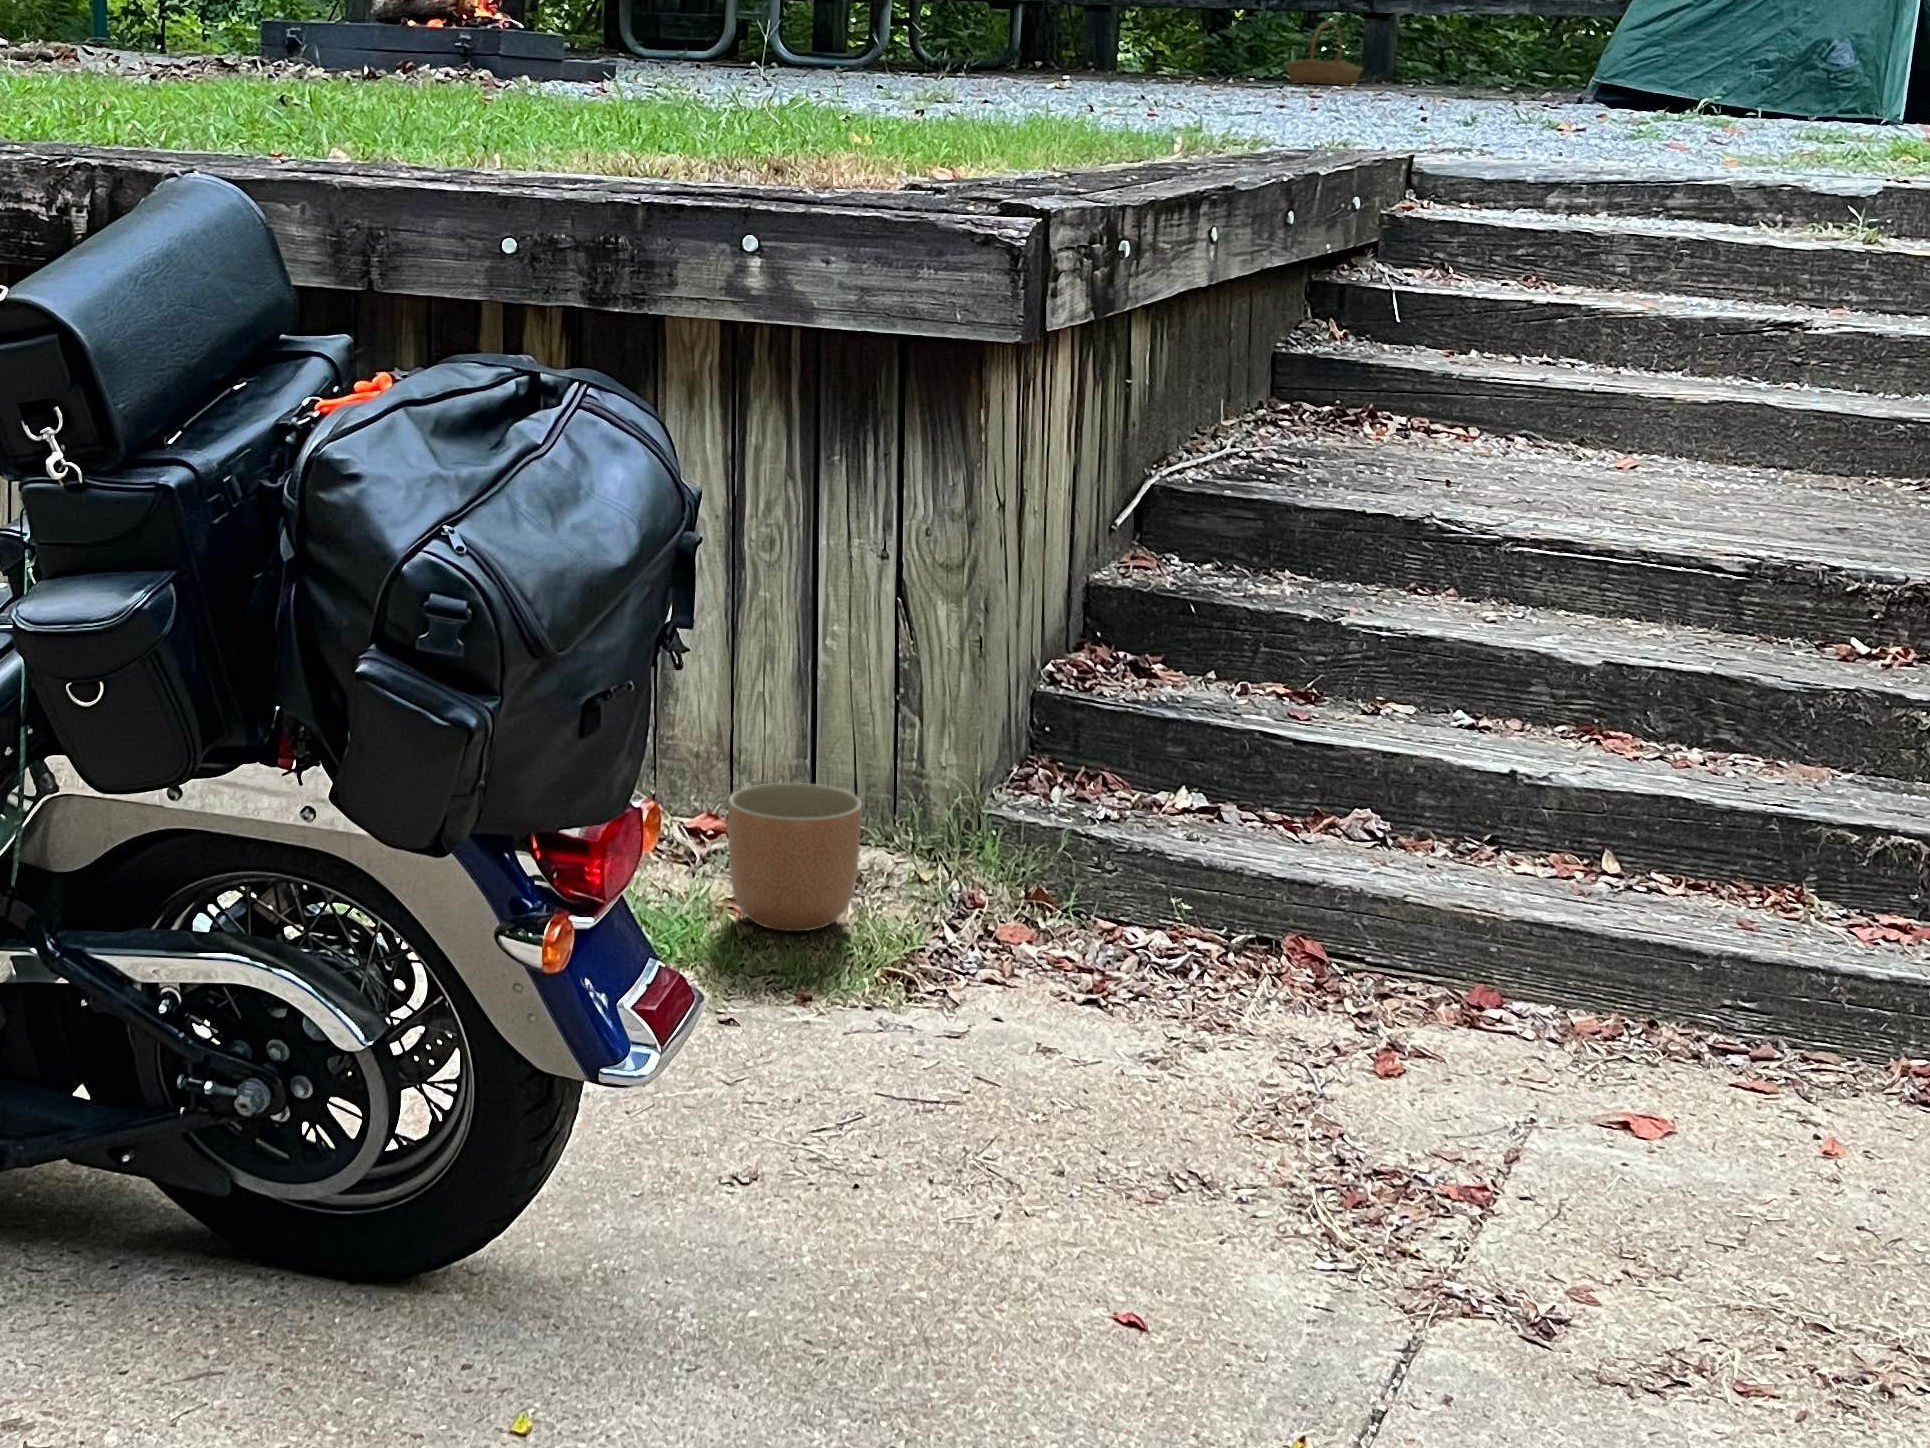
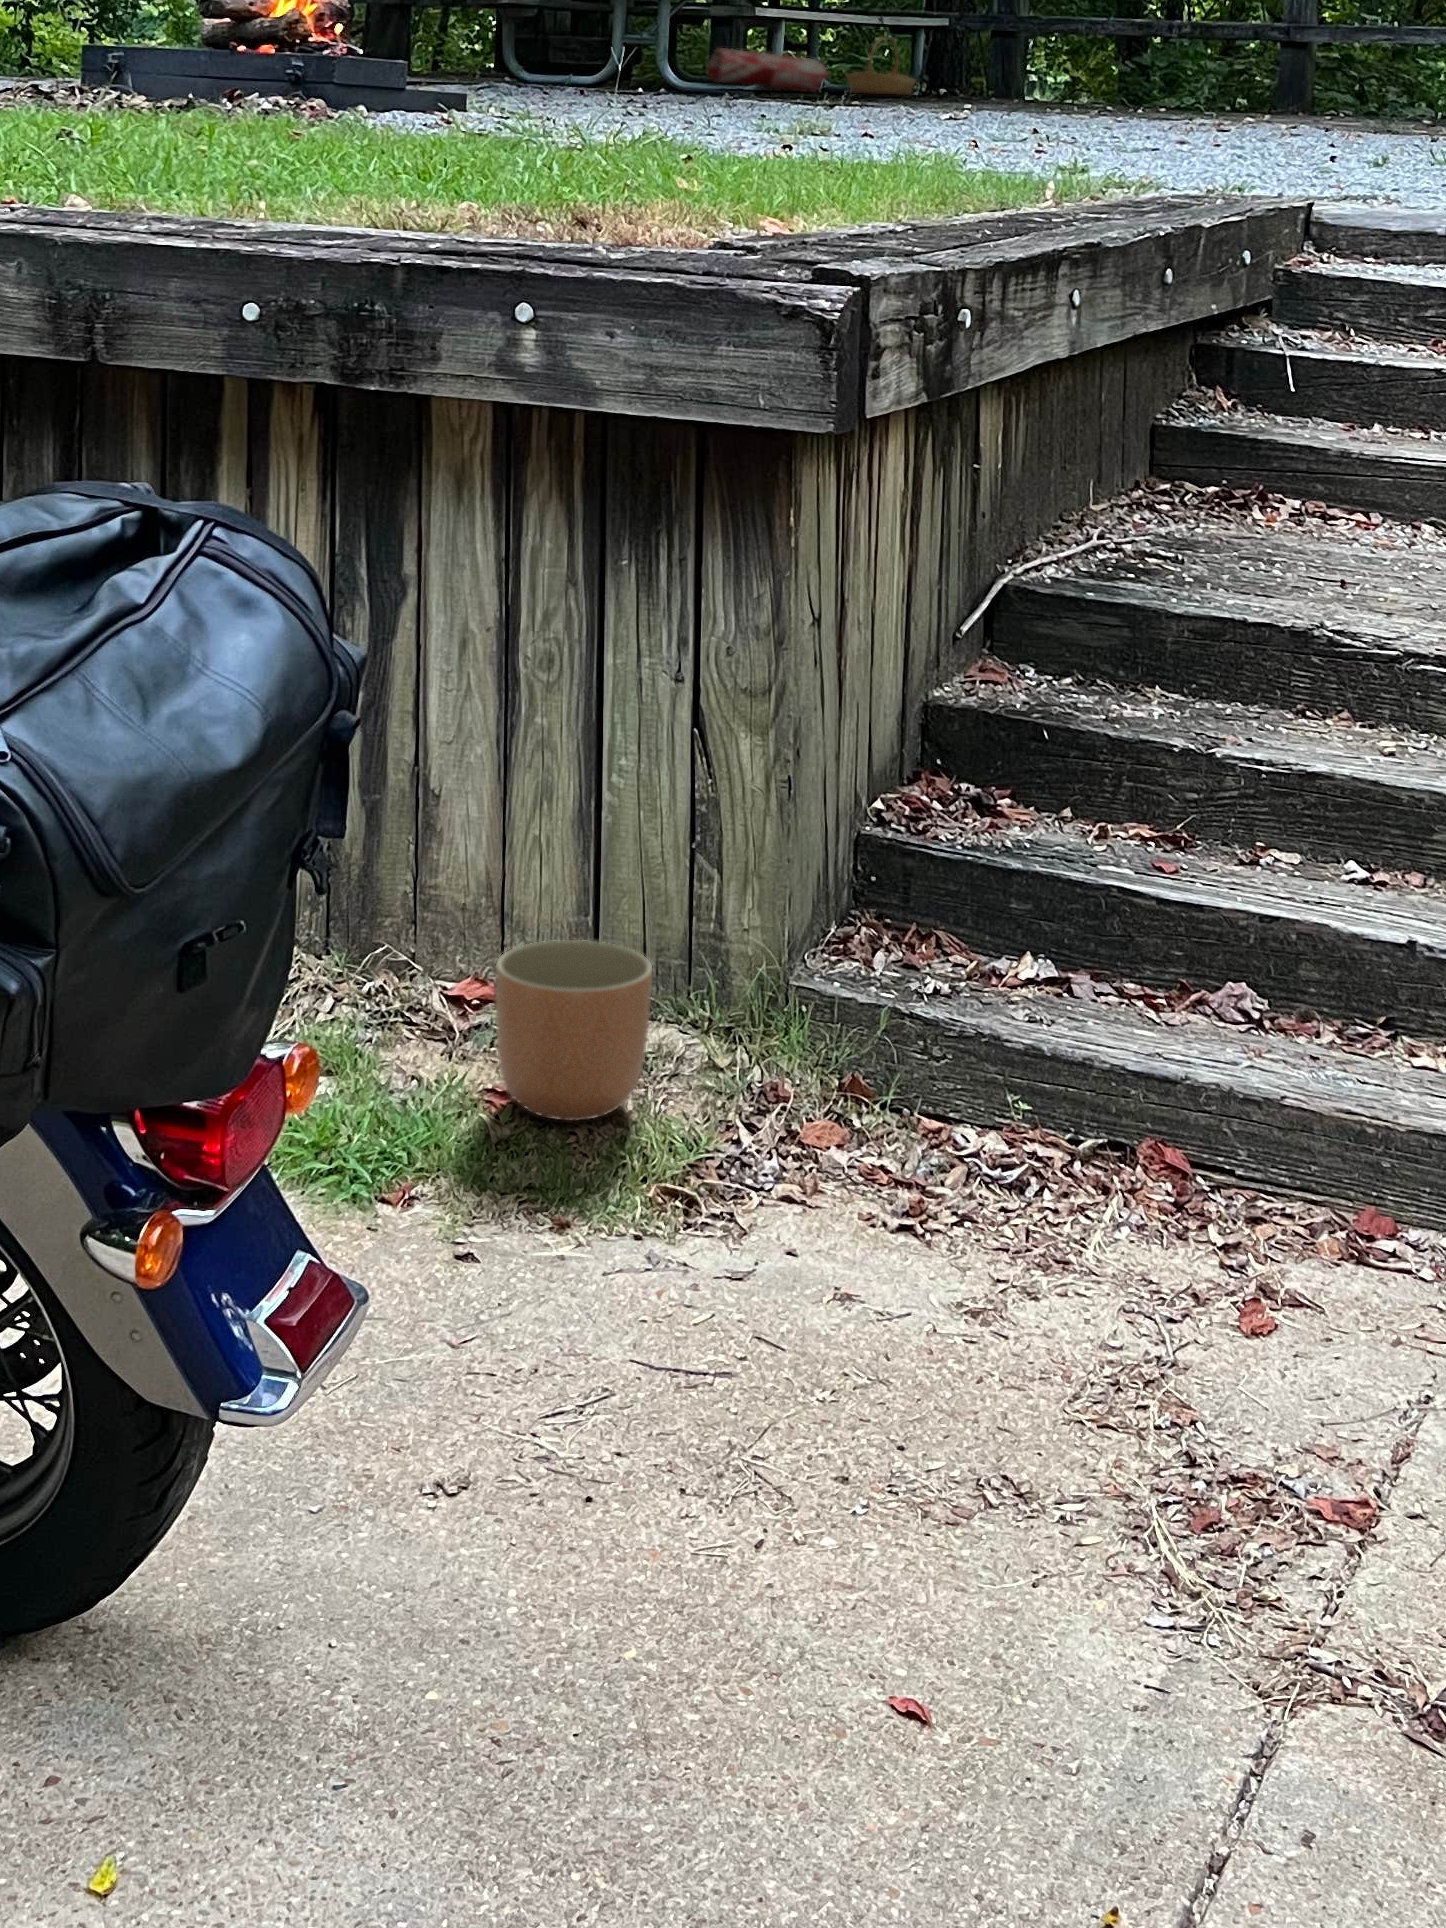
bag: none [811,17,930,64] -> present [708,48,828,92]
basket: present [1285,22,1363,84] -> present [847,38,916,95]

